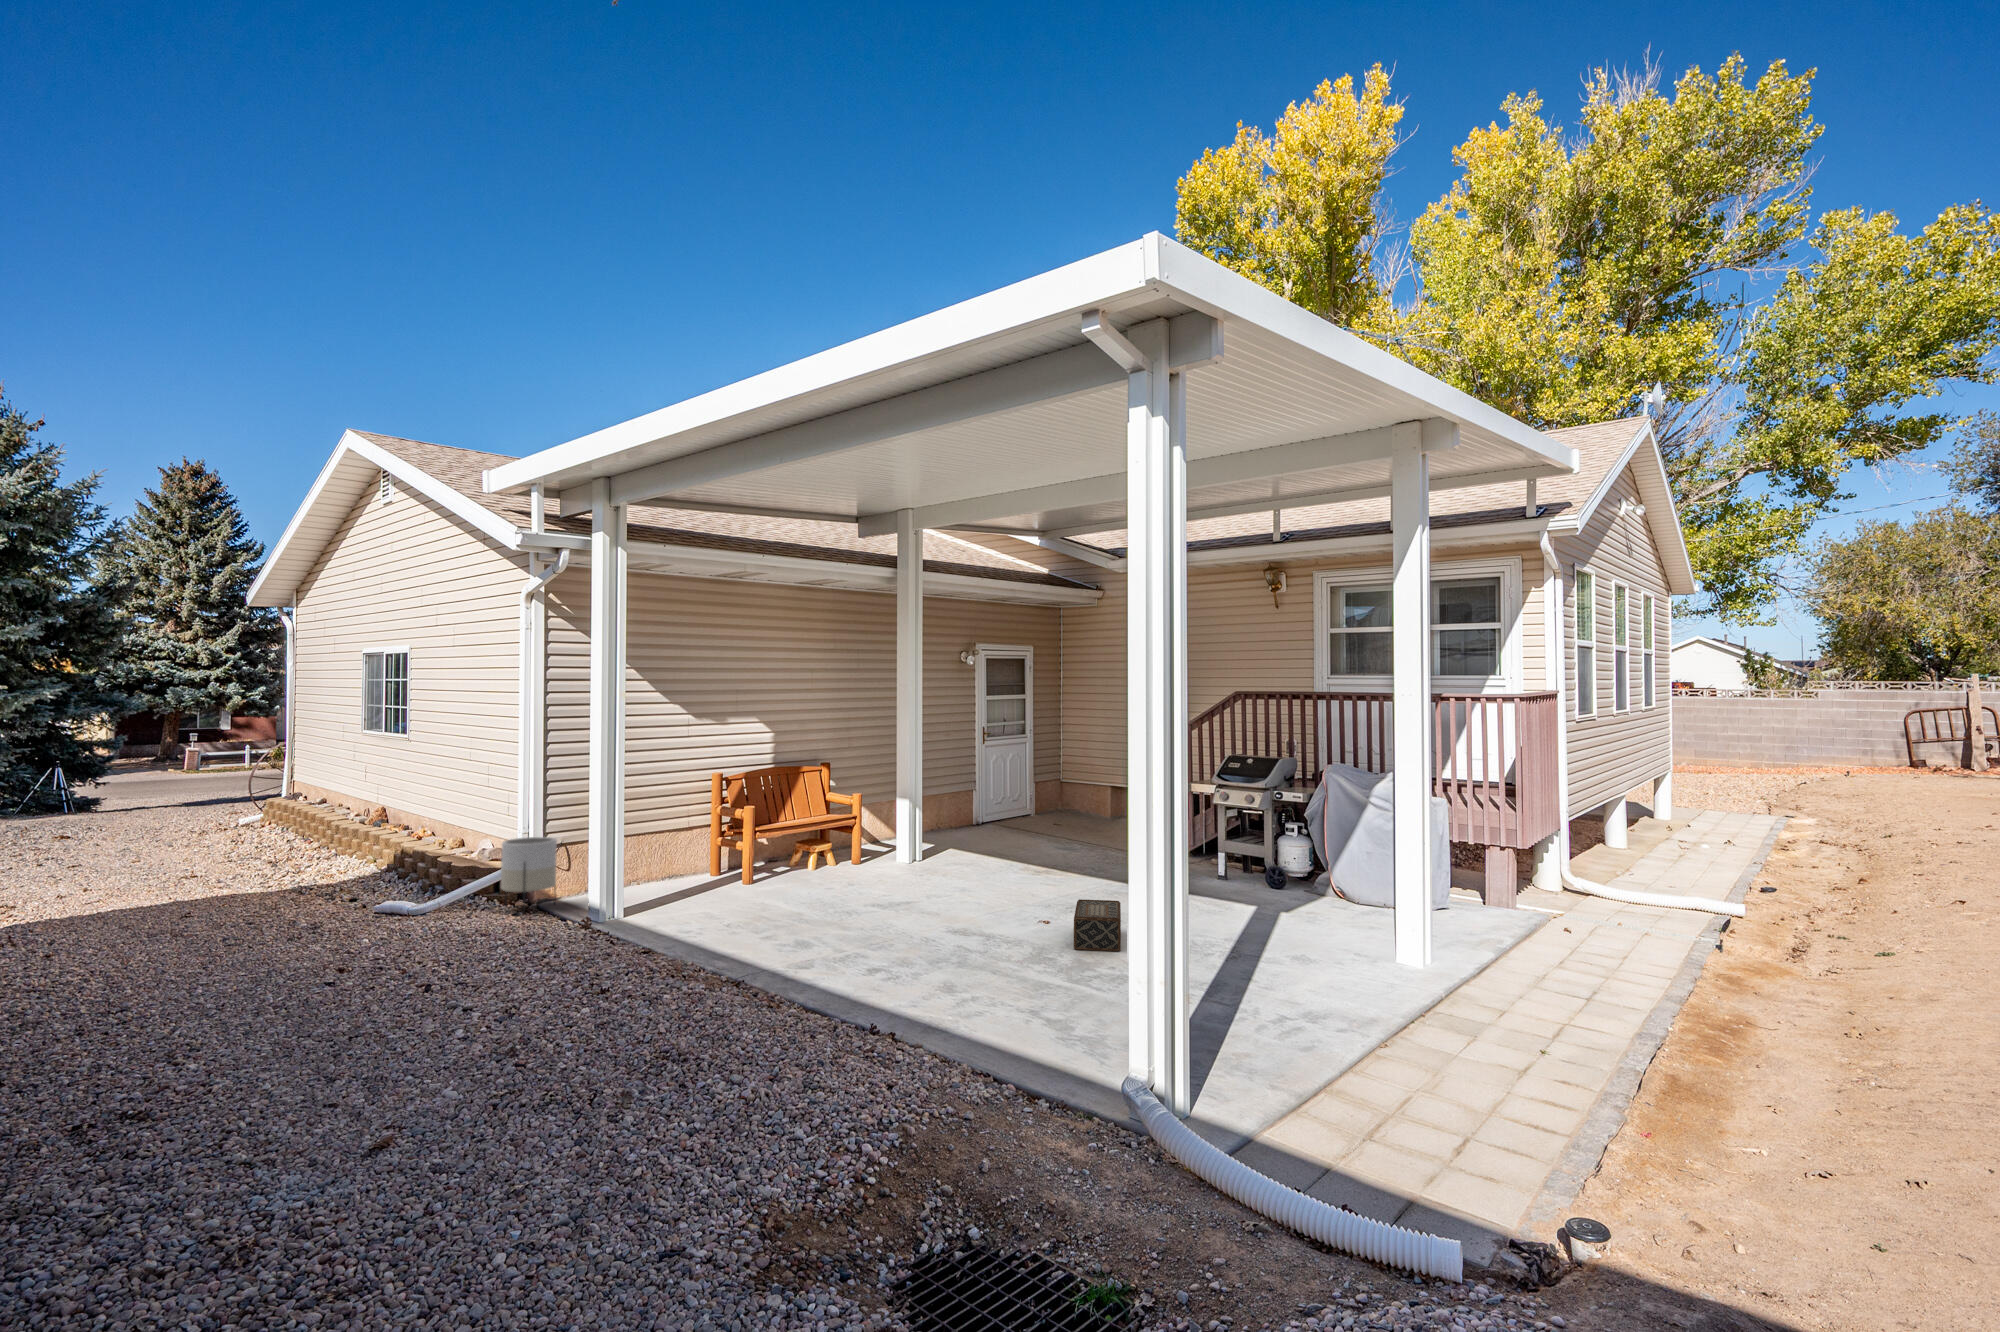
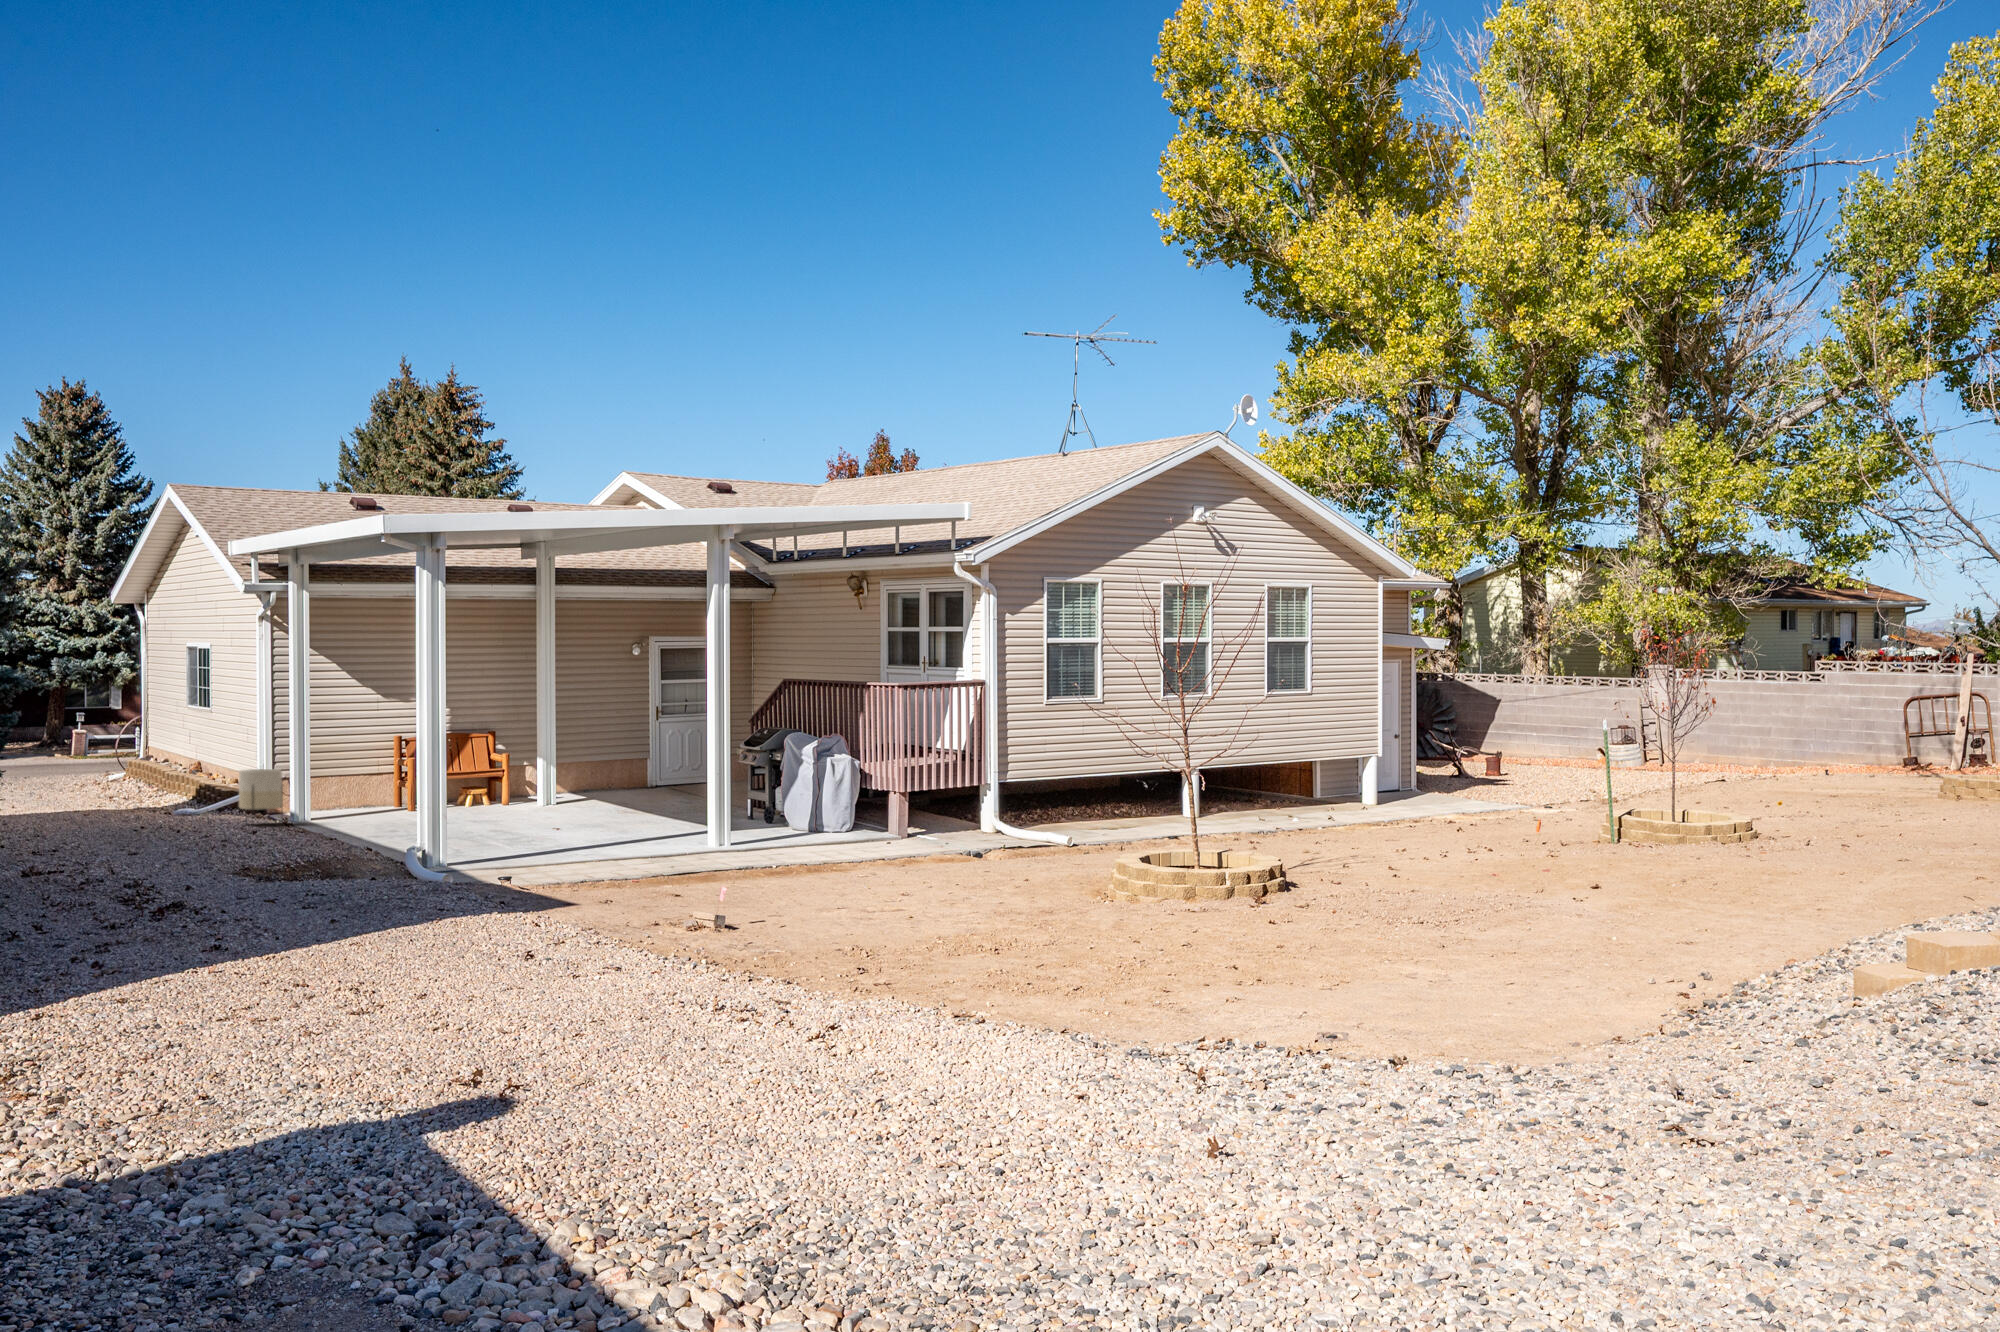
woven basket: present [1074,899,1121,951] -> none [592,815,658,846]

